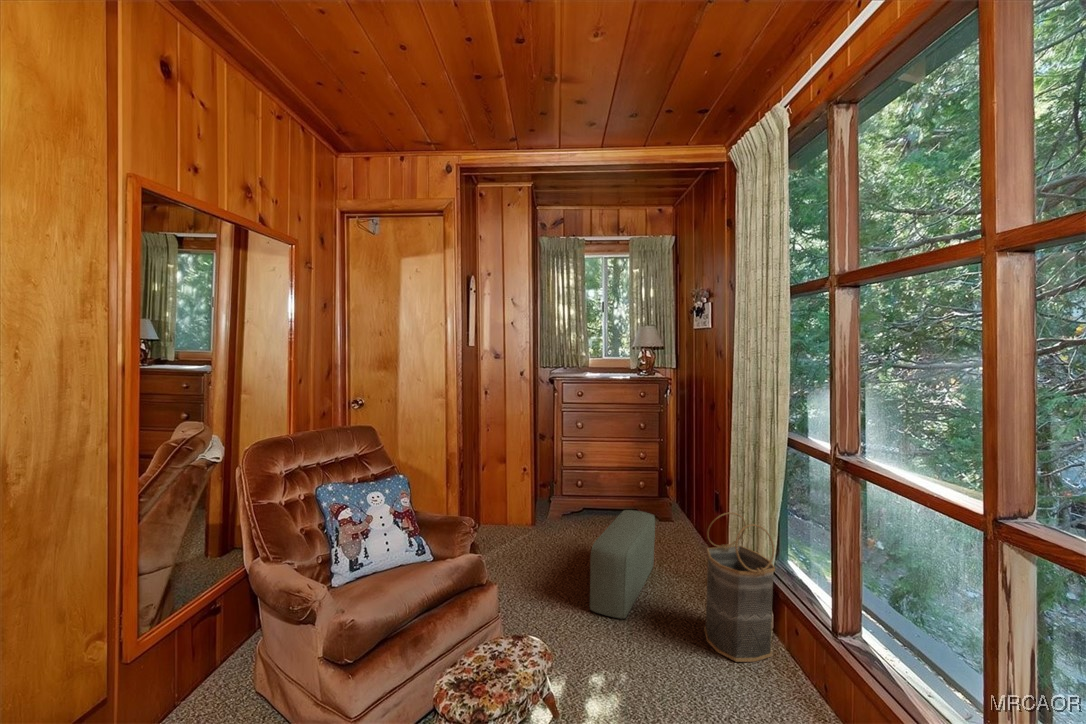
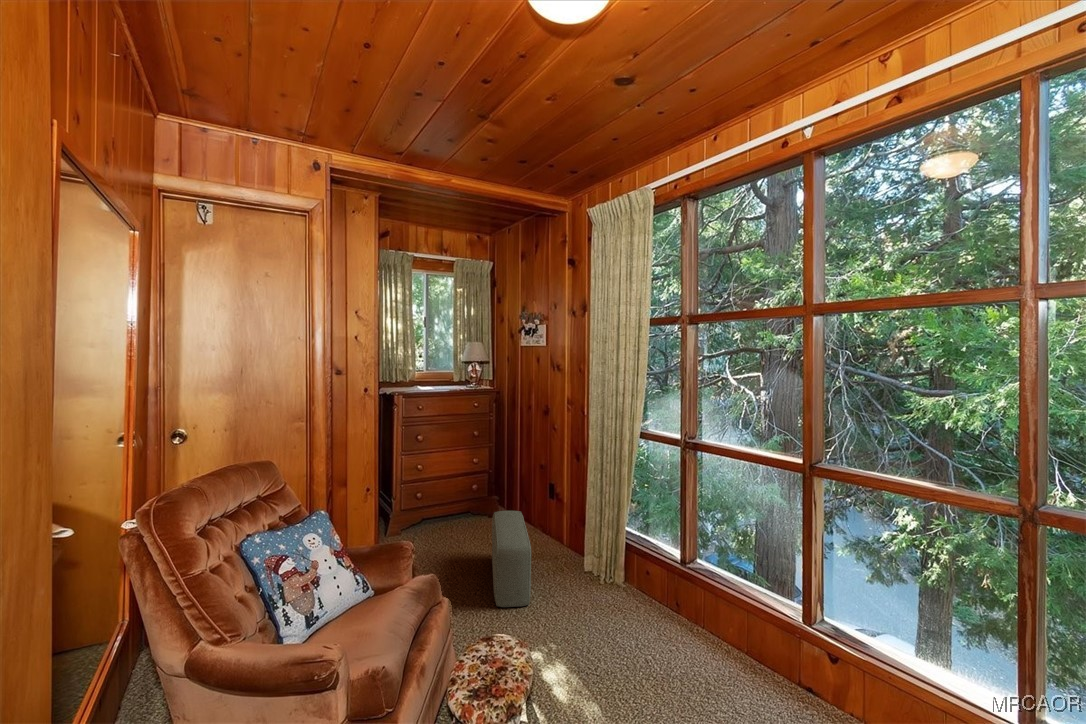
basket: present [704,512,775,662] -> none [589,495,643,610]

